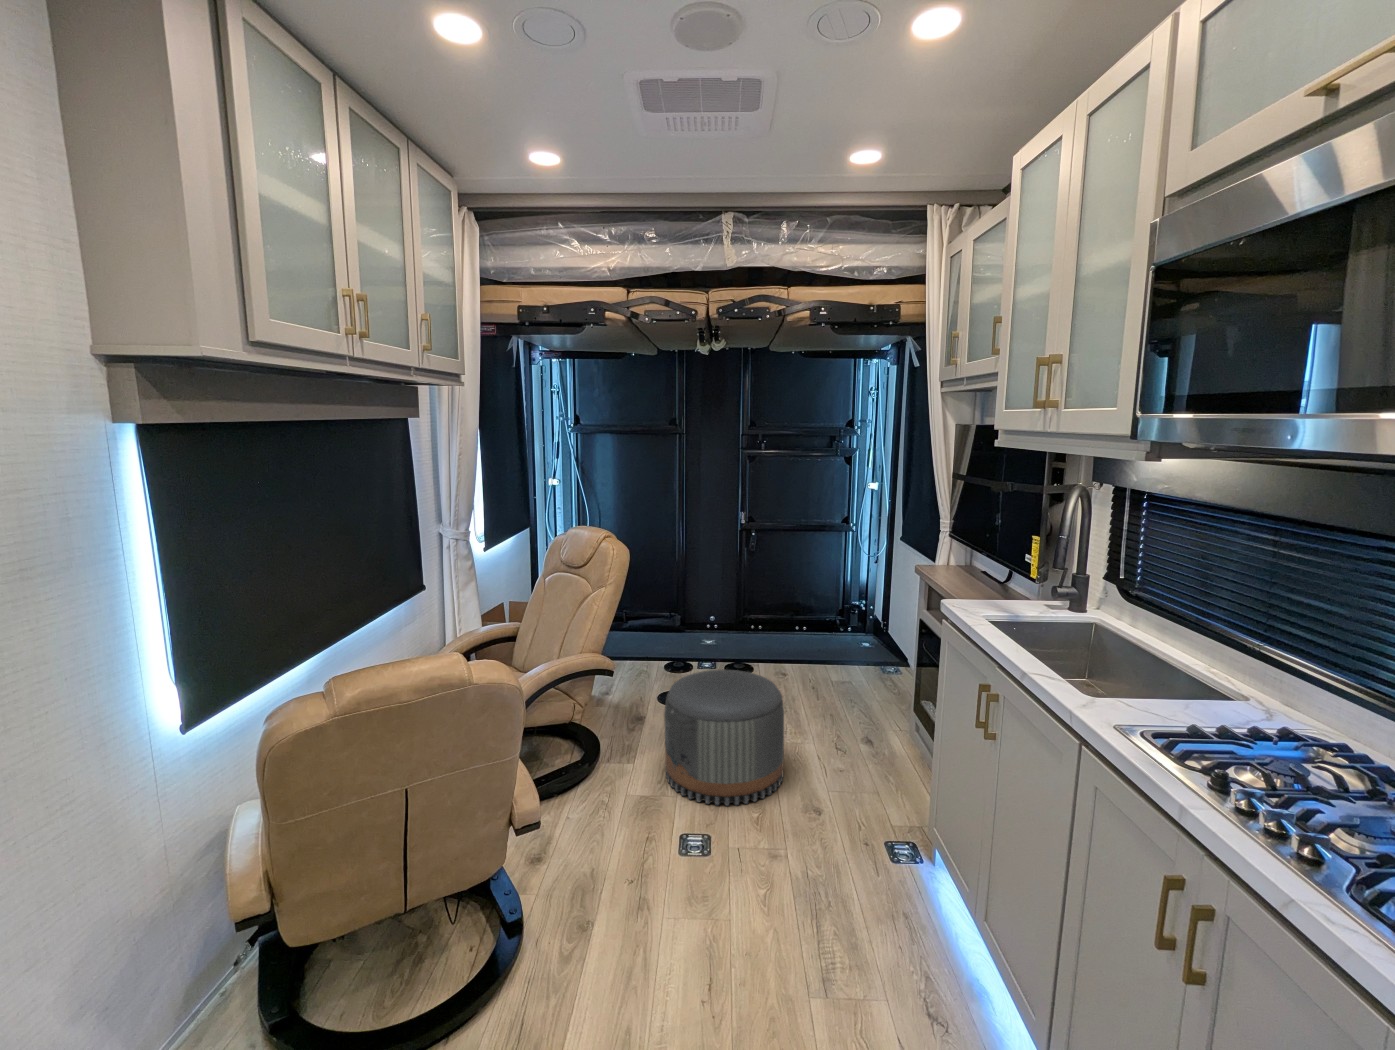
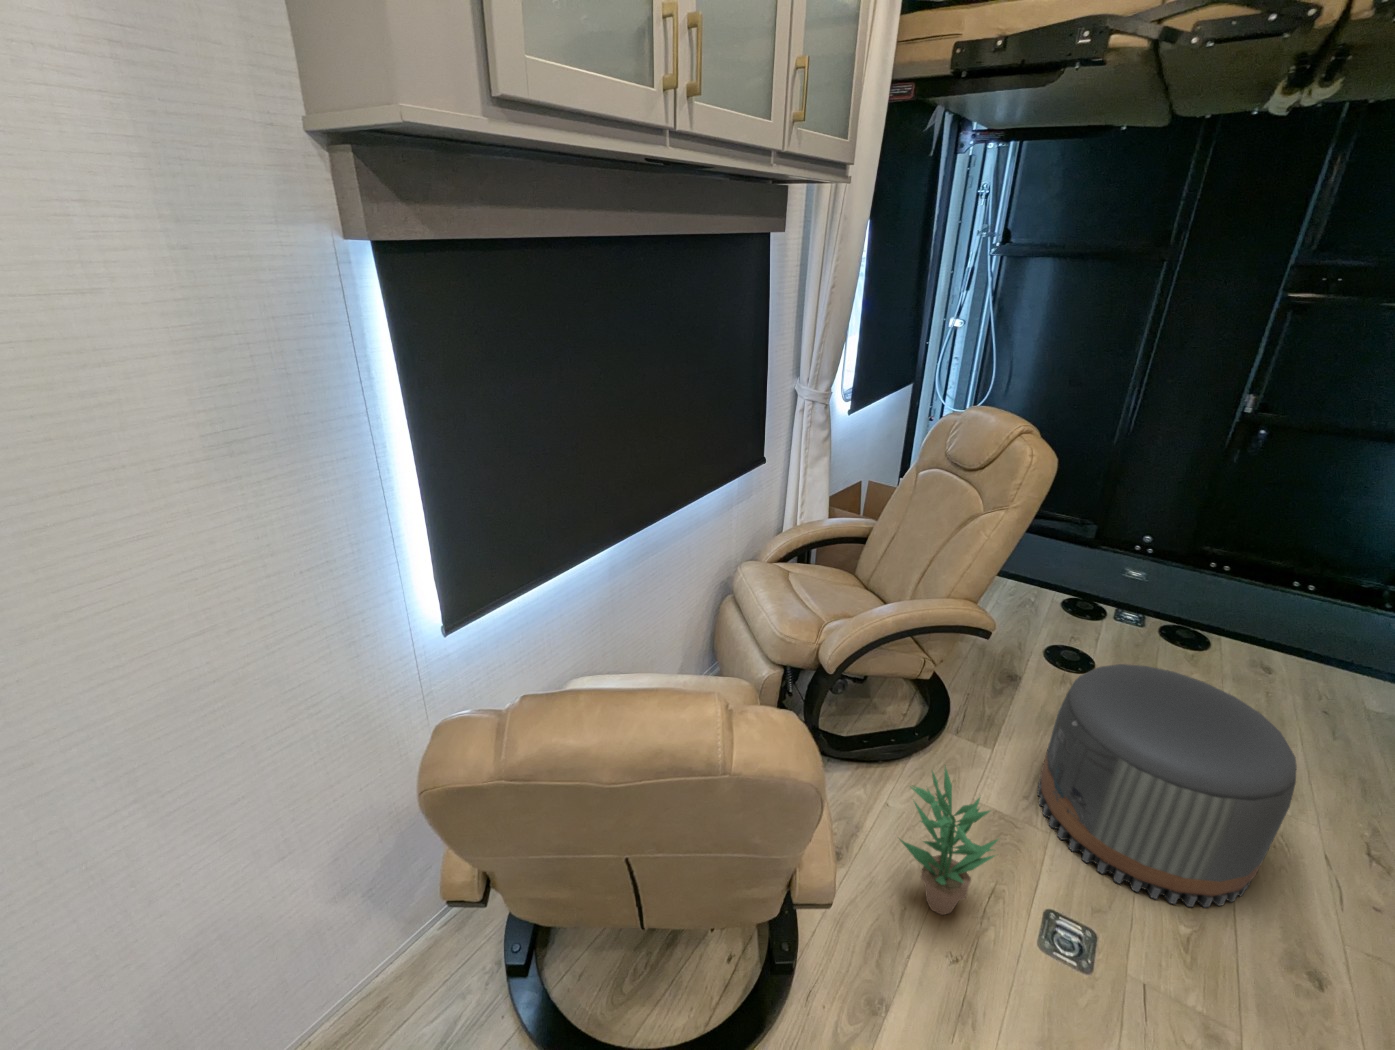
potted plant: none [576,749,642,864] -> present [900,767,998,915]

